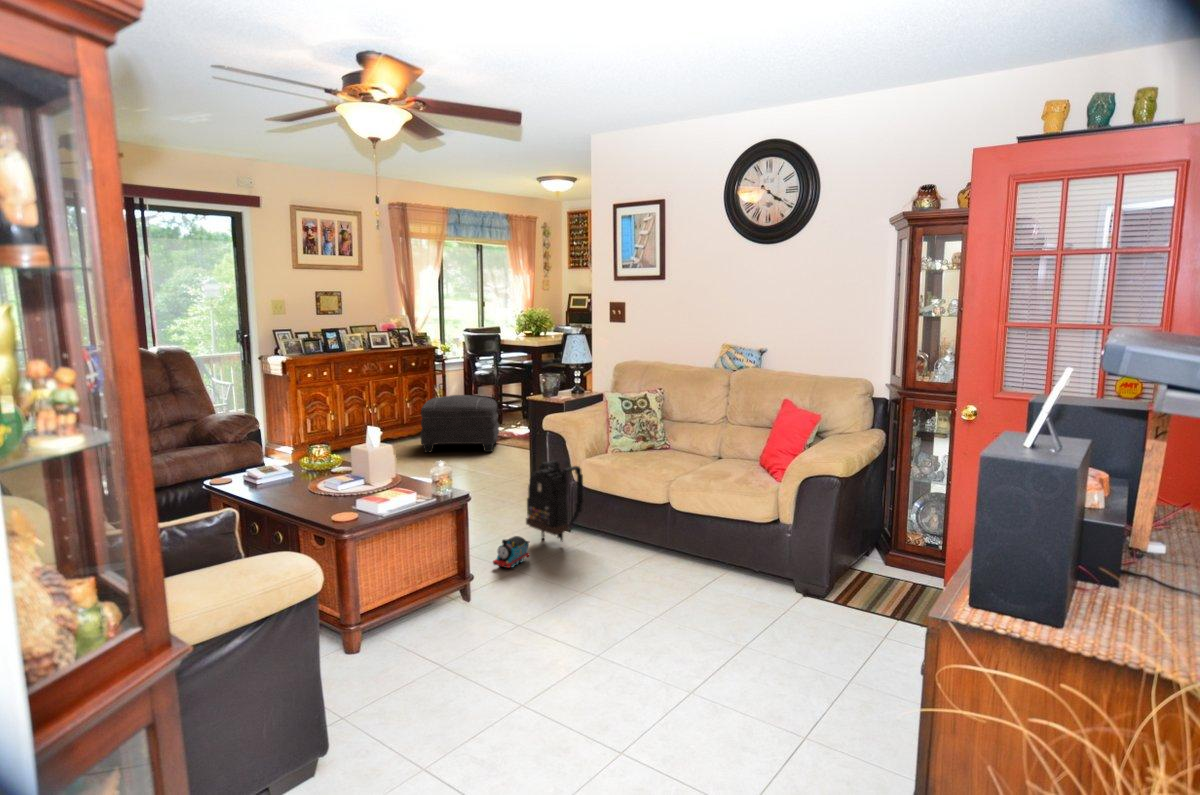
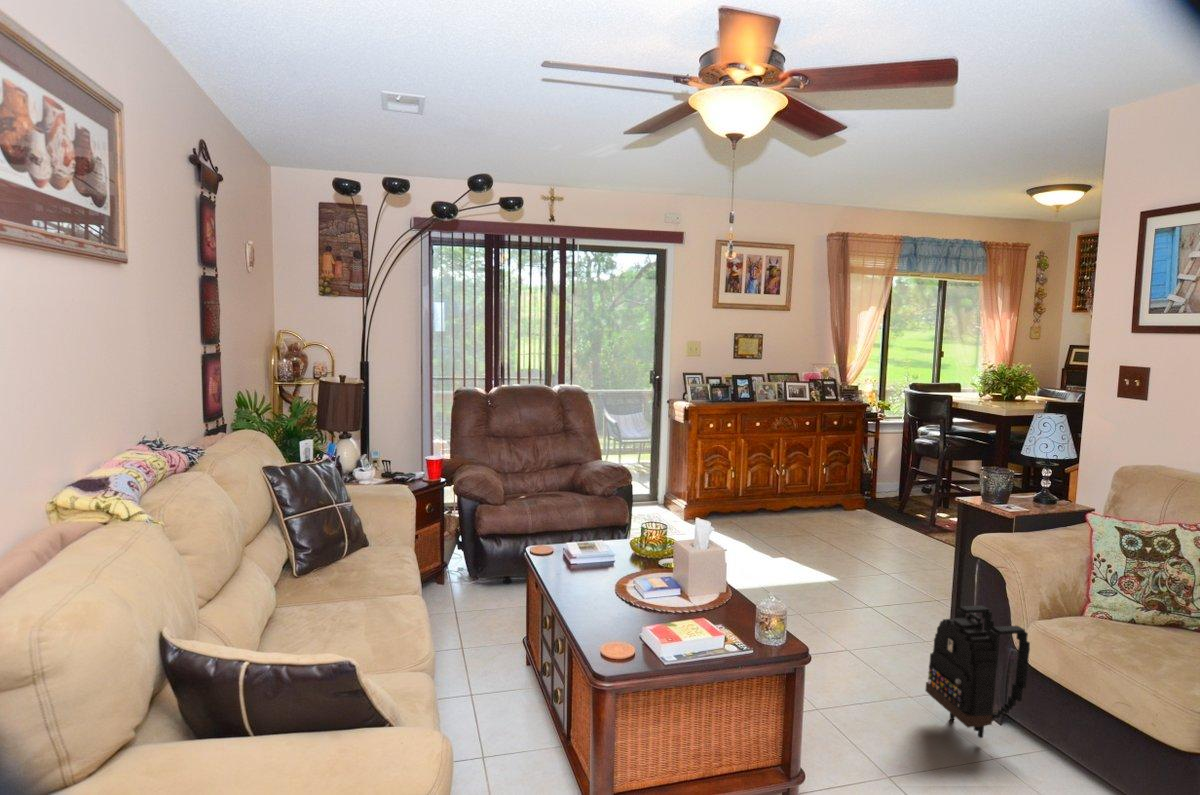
ottoman: present [421,395,499,453] -> none [829,467,936,548]
toy train: present [493,536,529,568] -> none [858,711,921,761]

